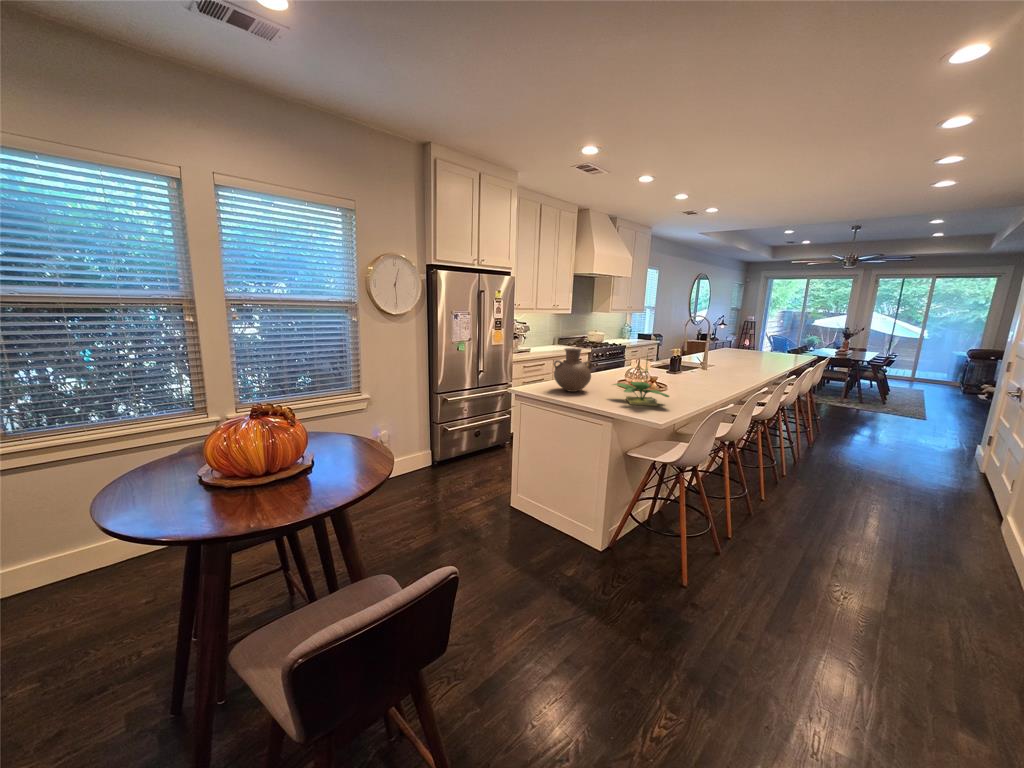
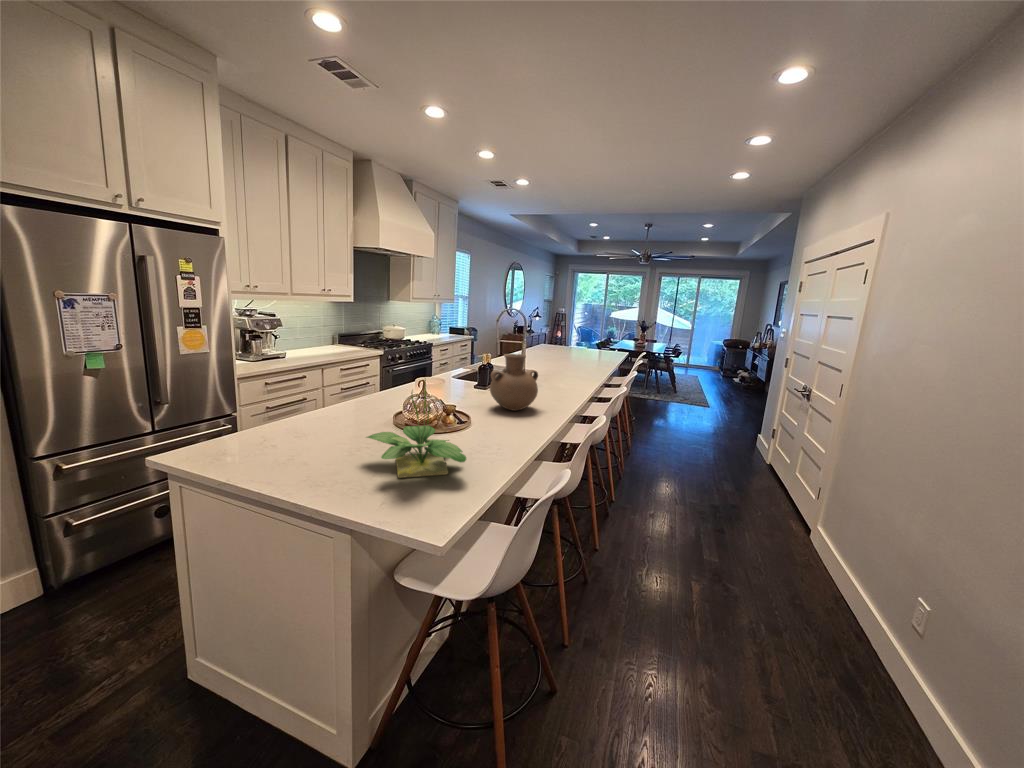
vase: present [554,348,592,392] -> present [490,354,538,411]

